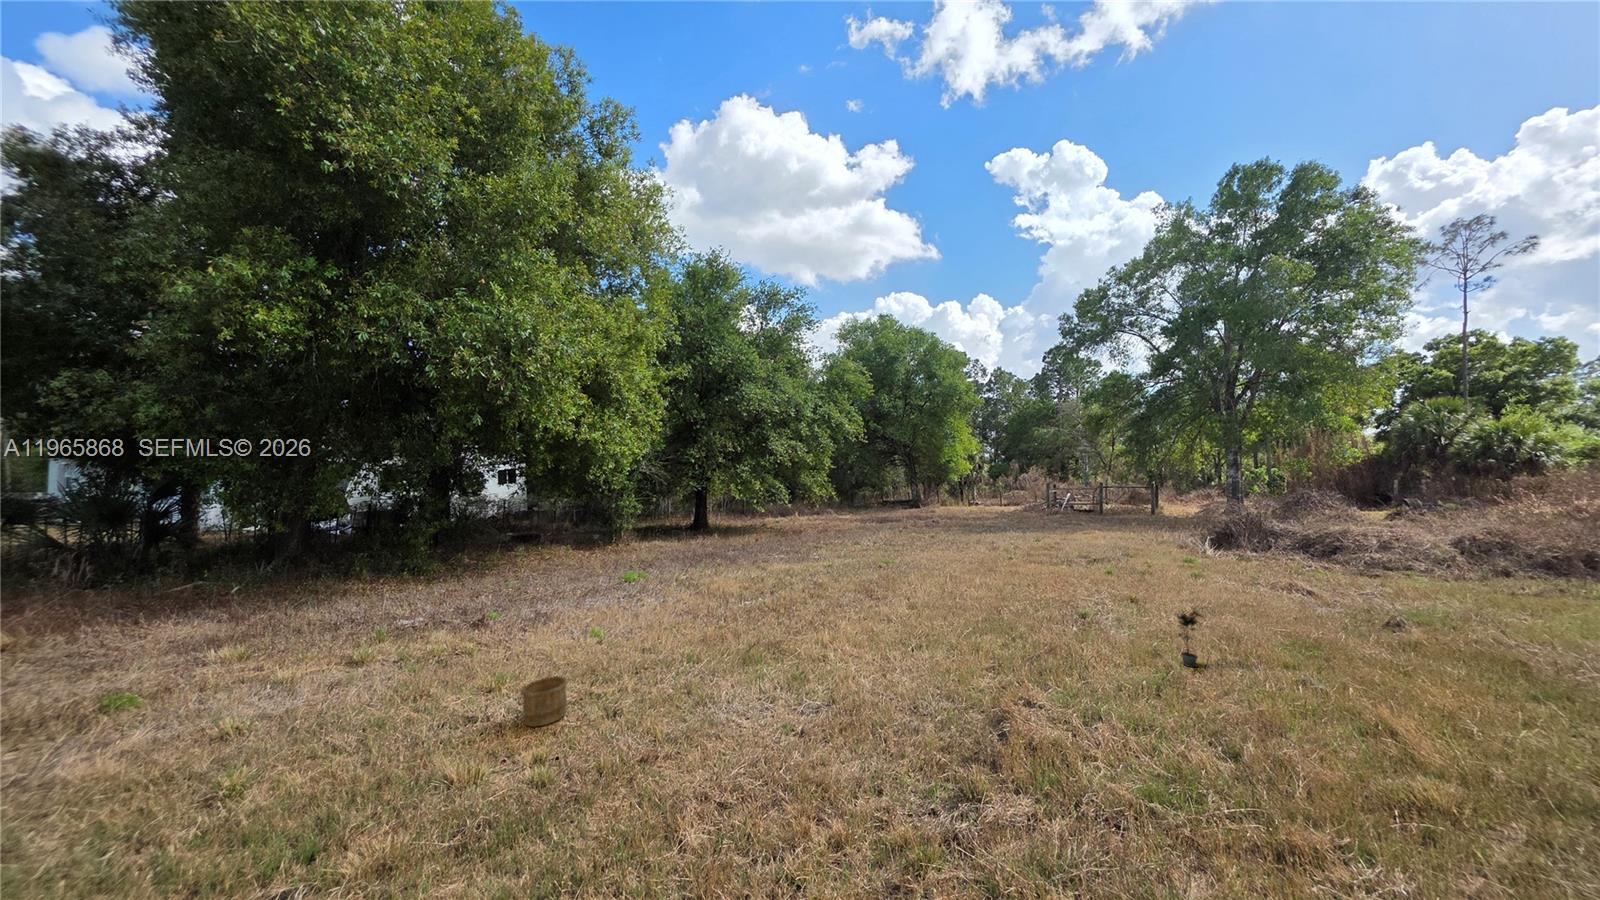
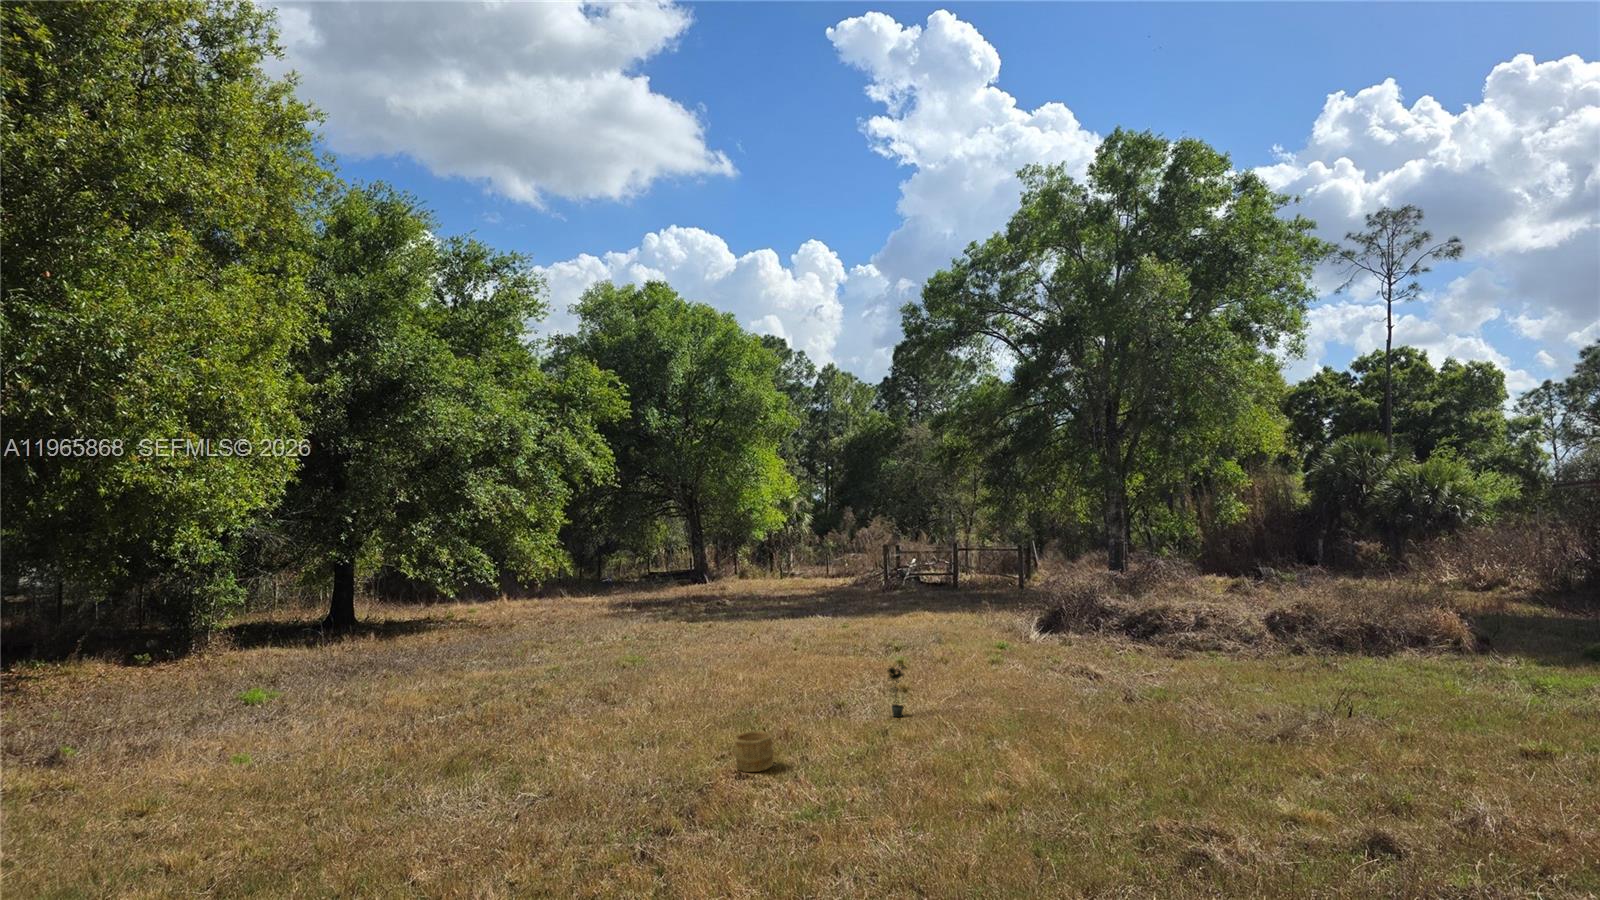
wooden bucket: present [521,676,567,727] -> present [734,731,773,772]

